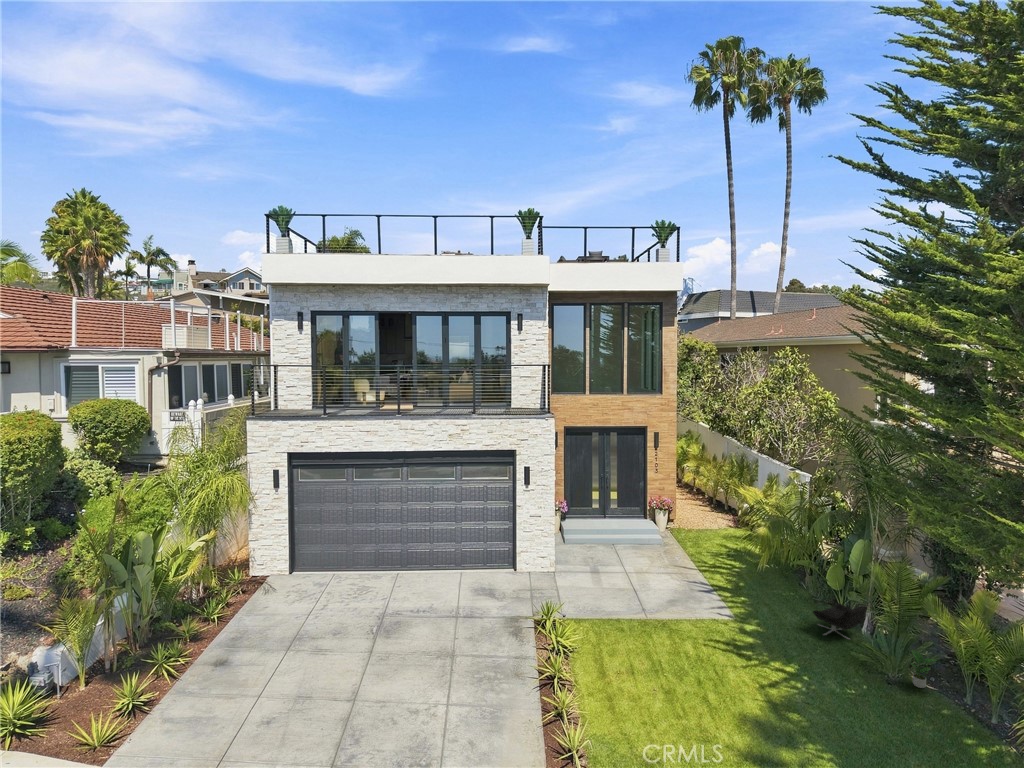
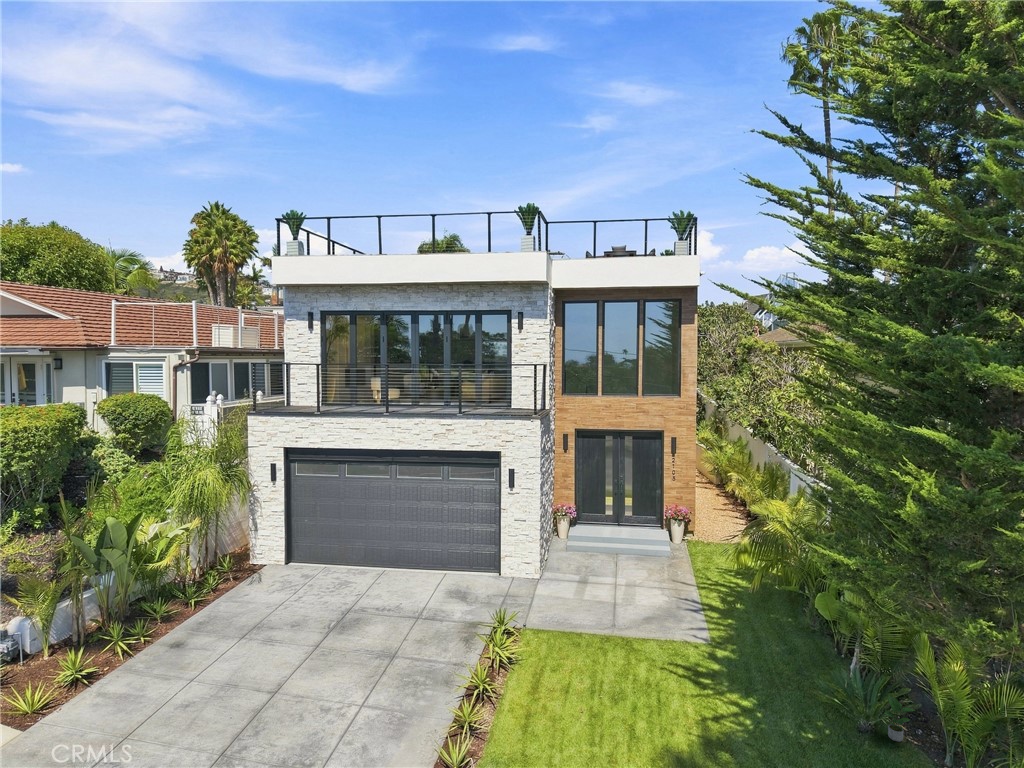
lounge chair: present [813,603,867,639] -> none [796,636,858,678]

